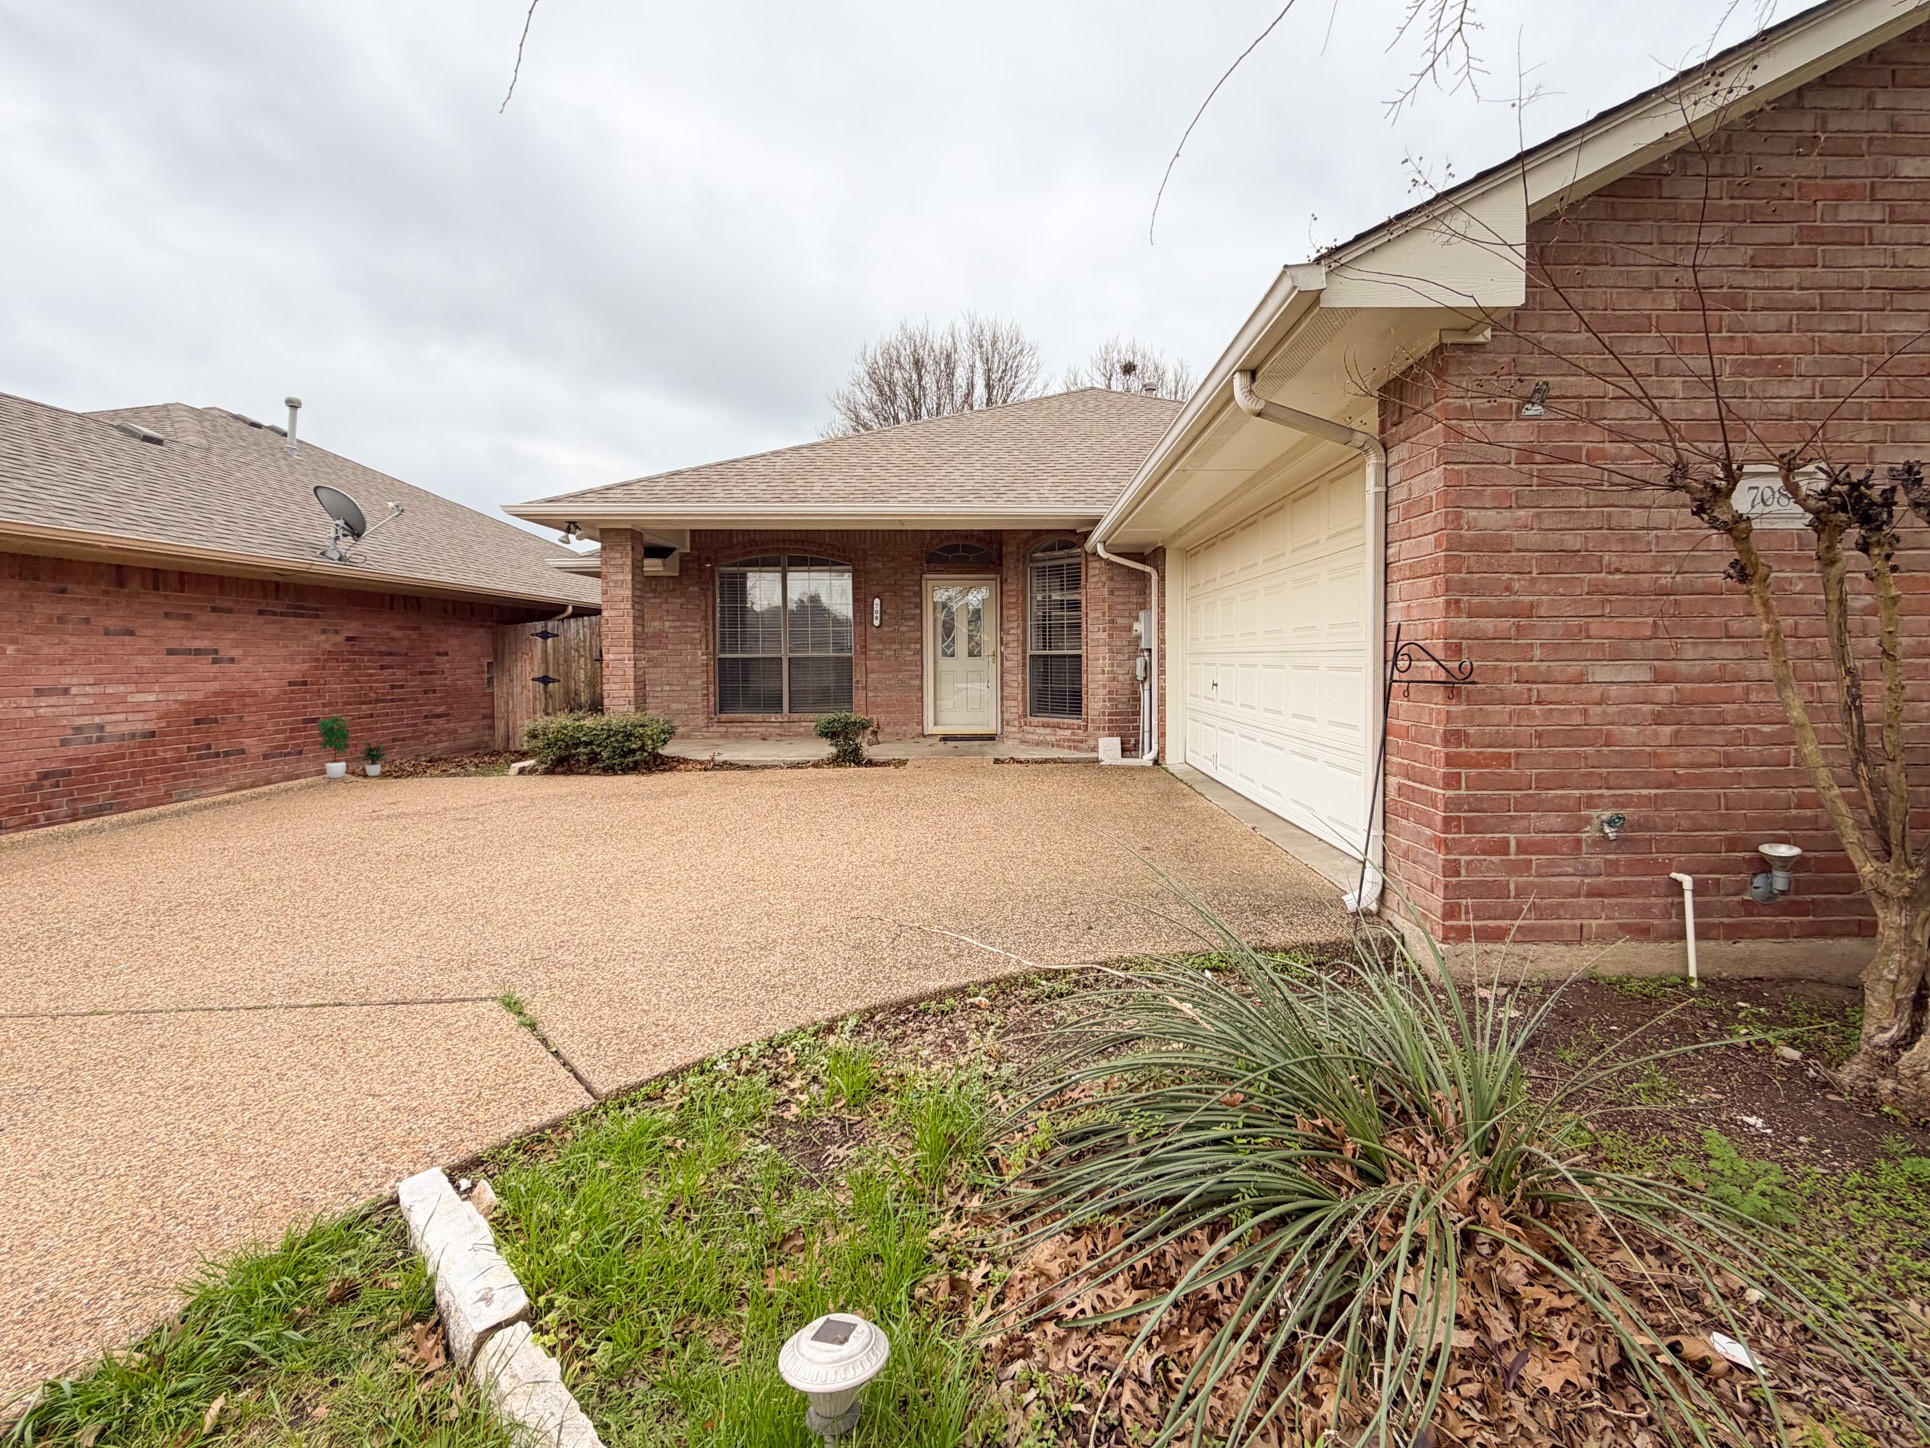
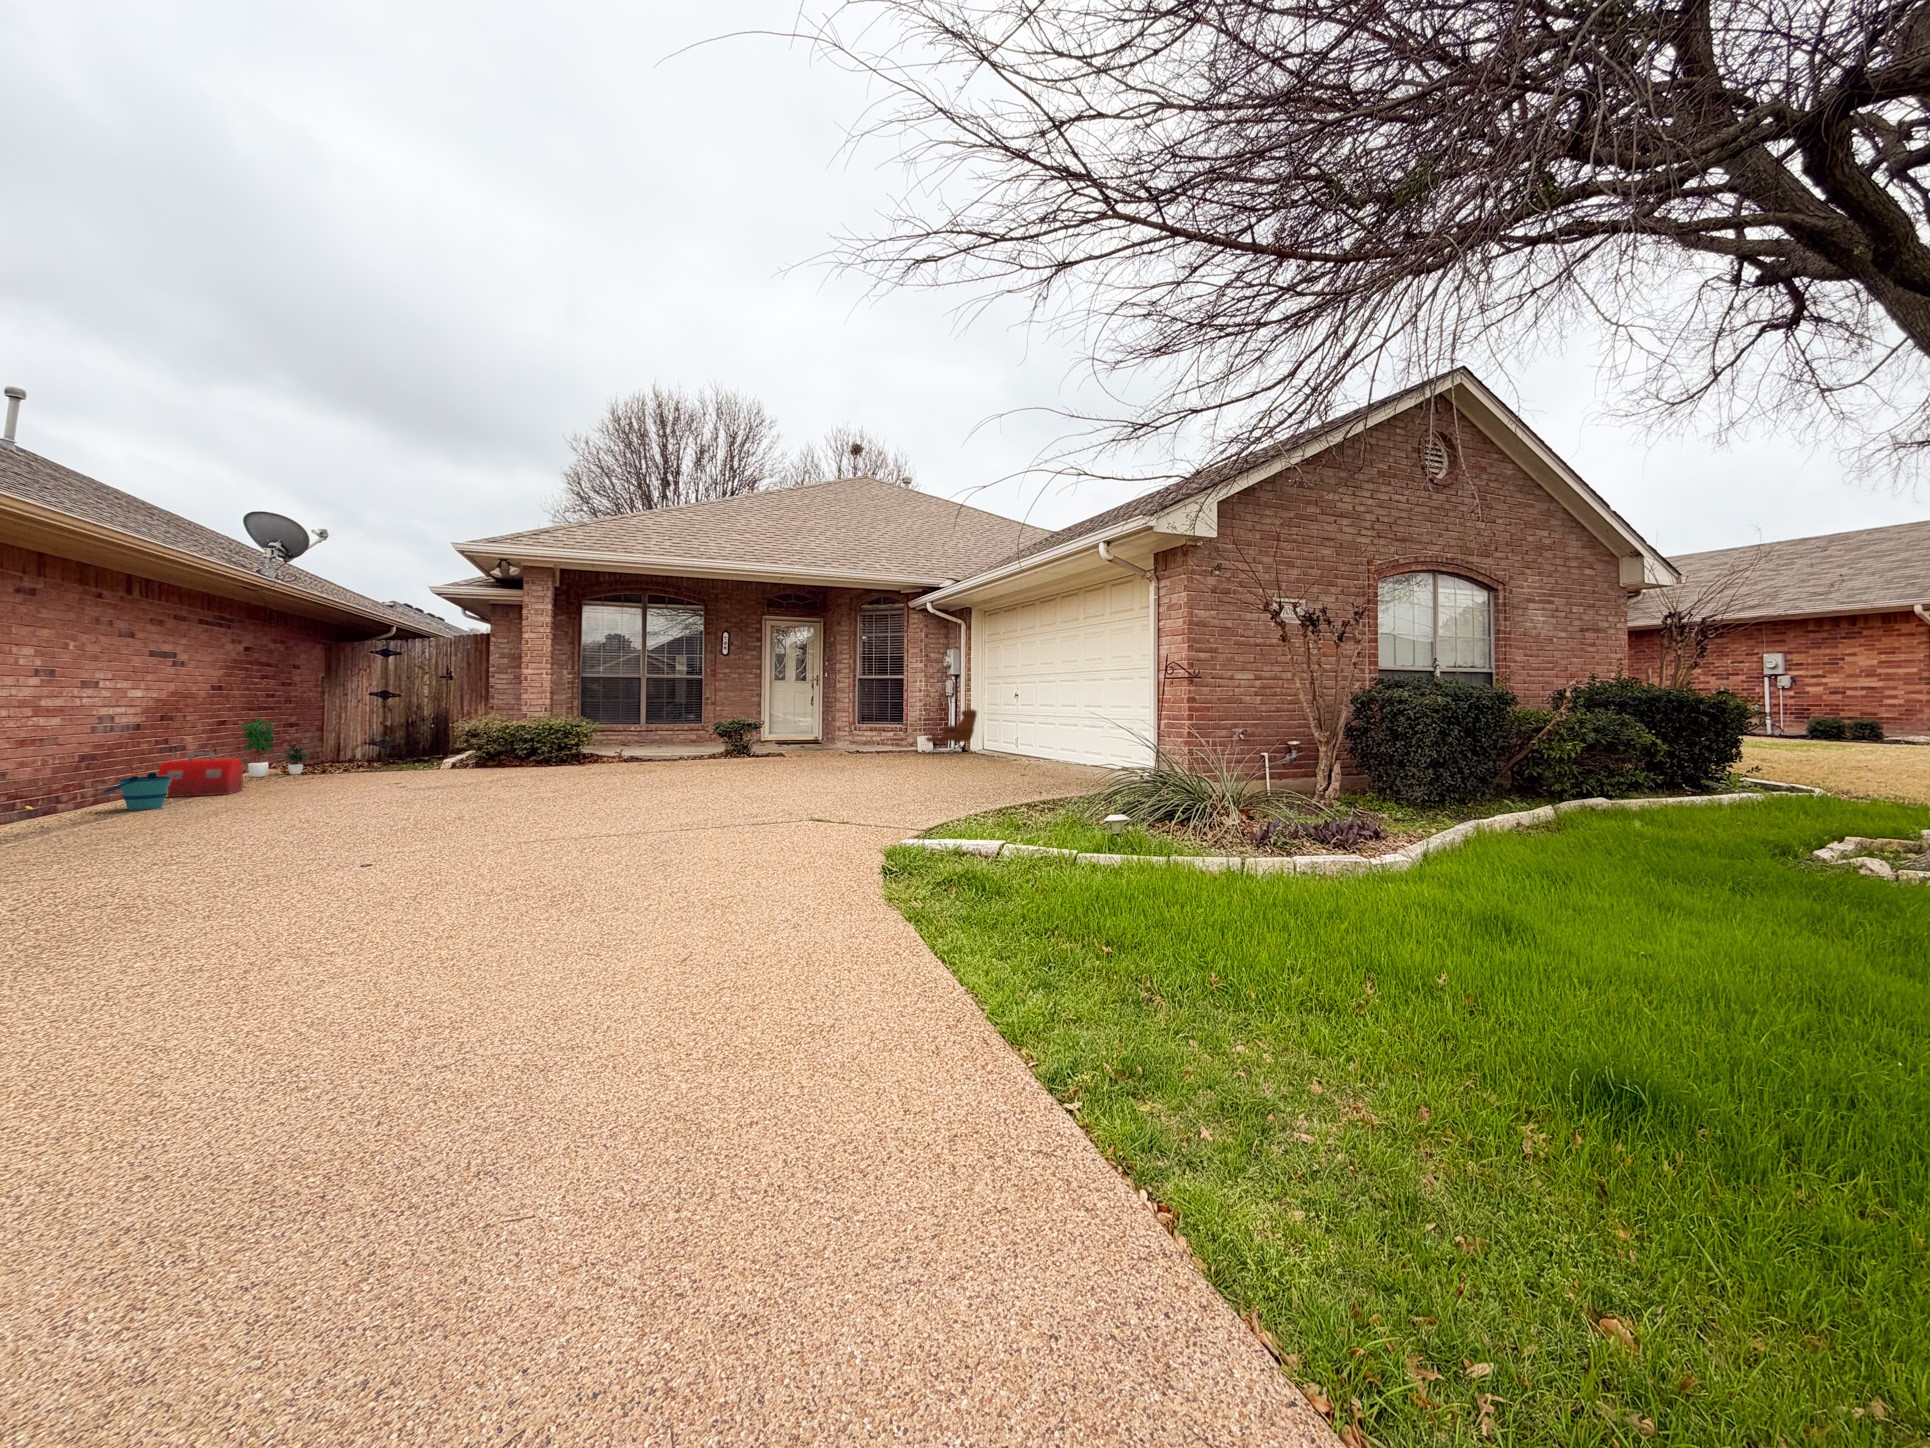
lounge chair: none [1092,704,1179,774] -> present [926,709,977,752]
toolbox: none [157,759,251,810] -> present [158,752,243,797]
bucket: none [43,787,117,831] -> present [103,772,172,810]

